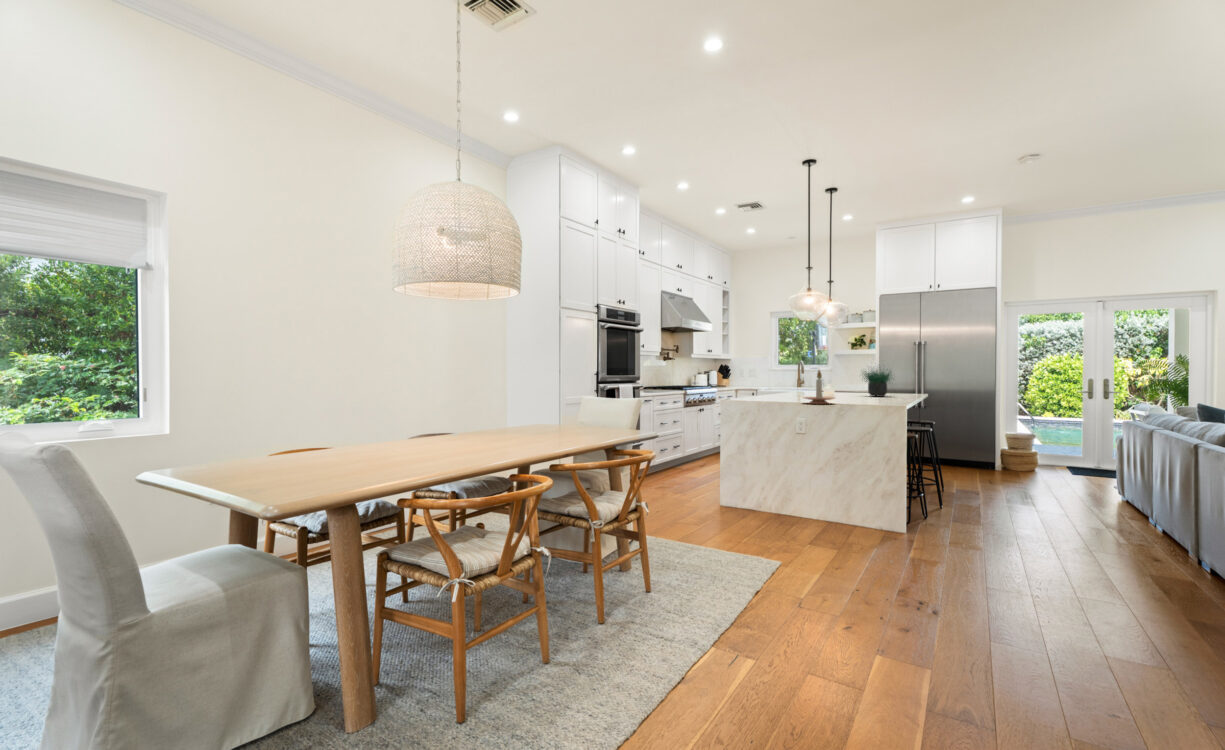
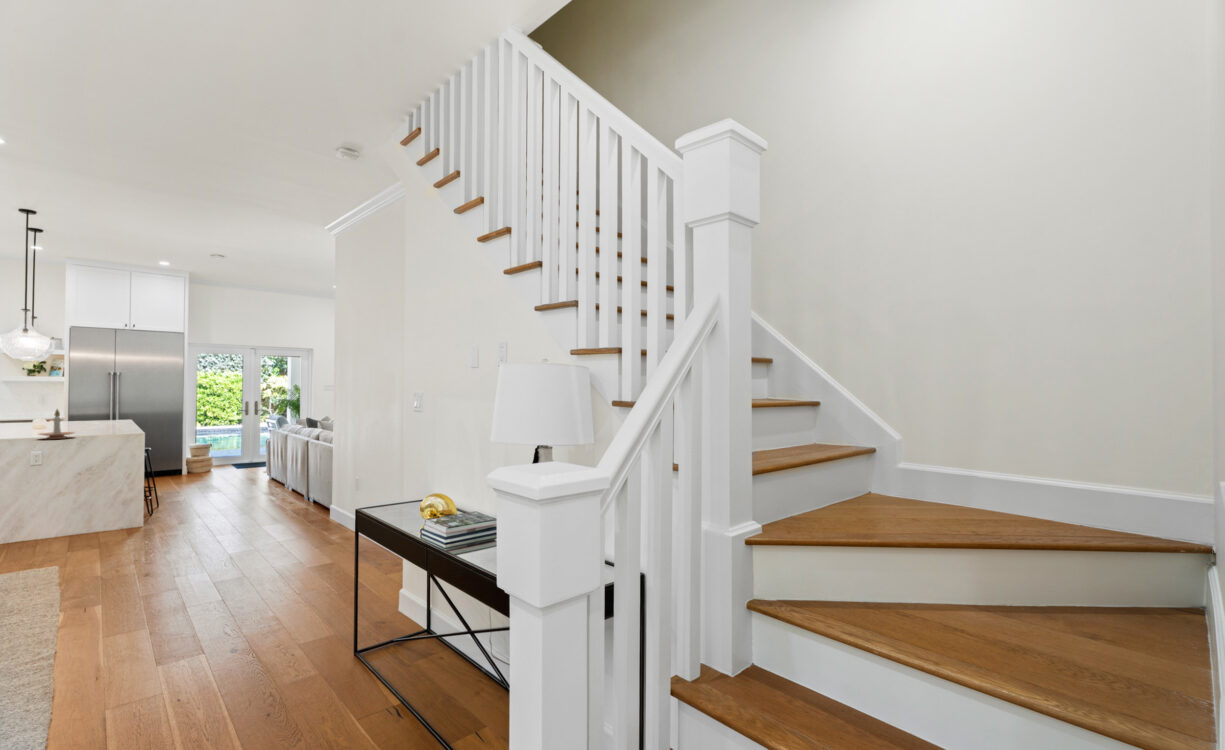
potted plant: present [864,370,892,397] -> none [71,392,116,427]

